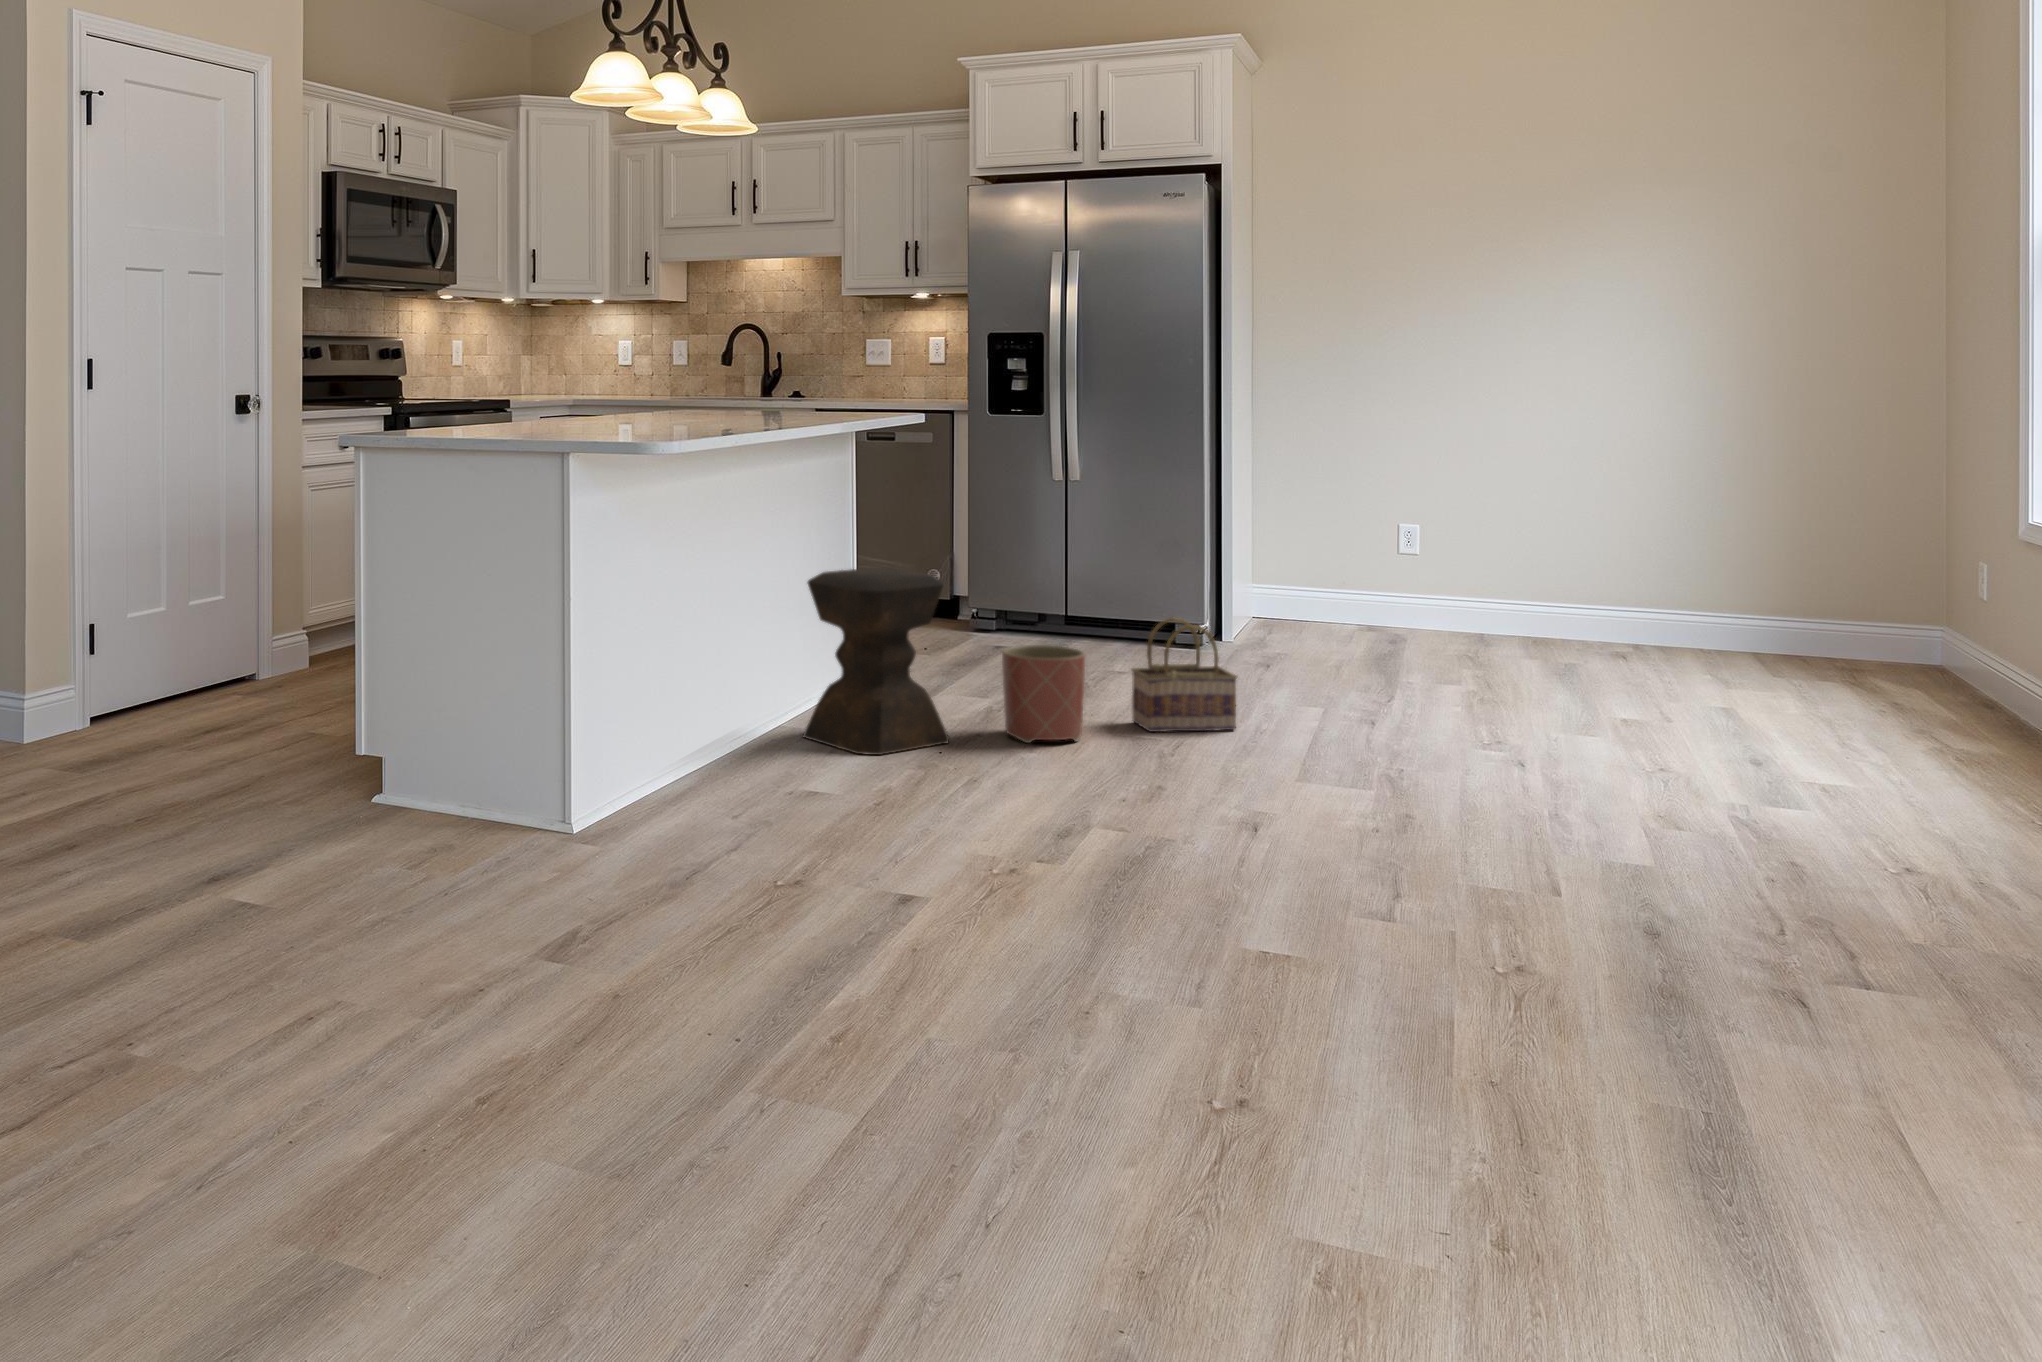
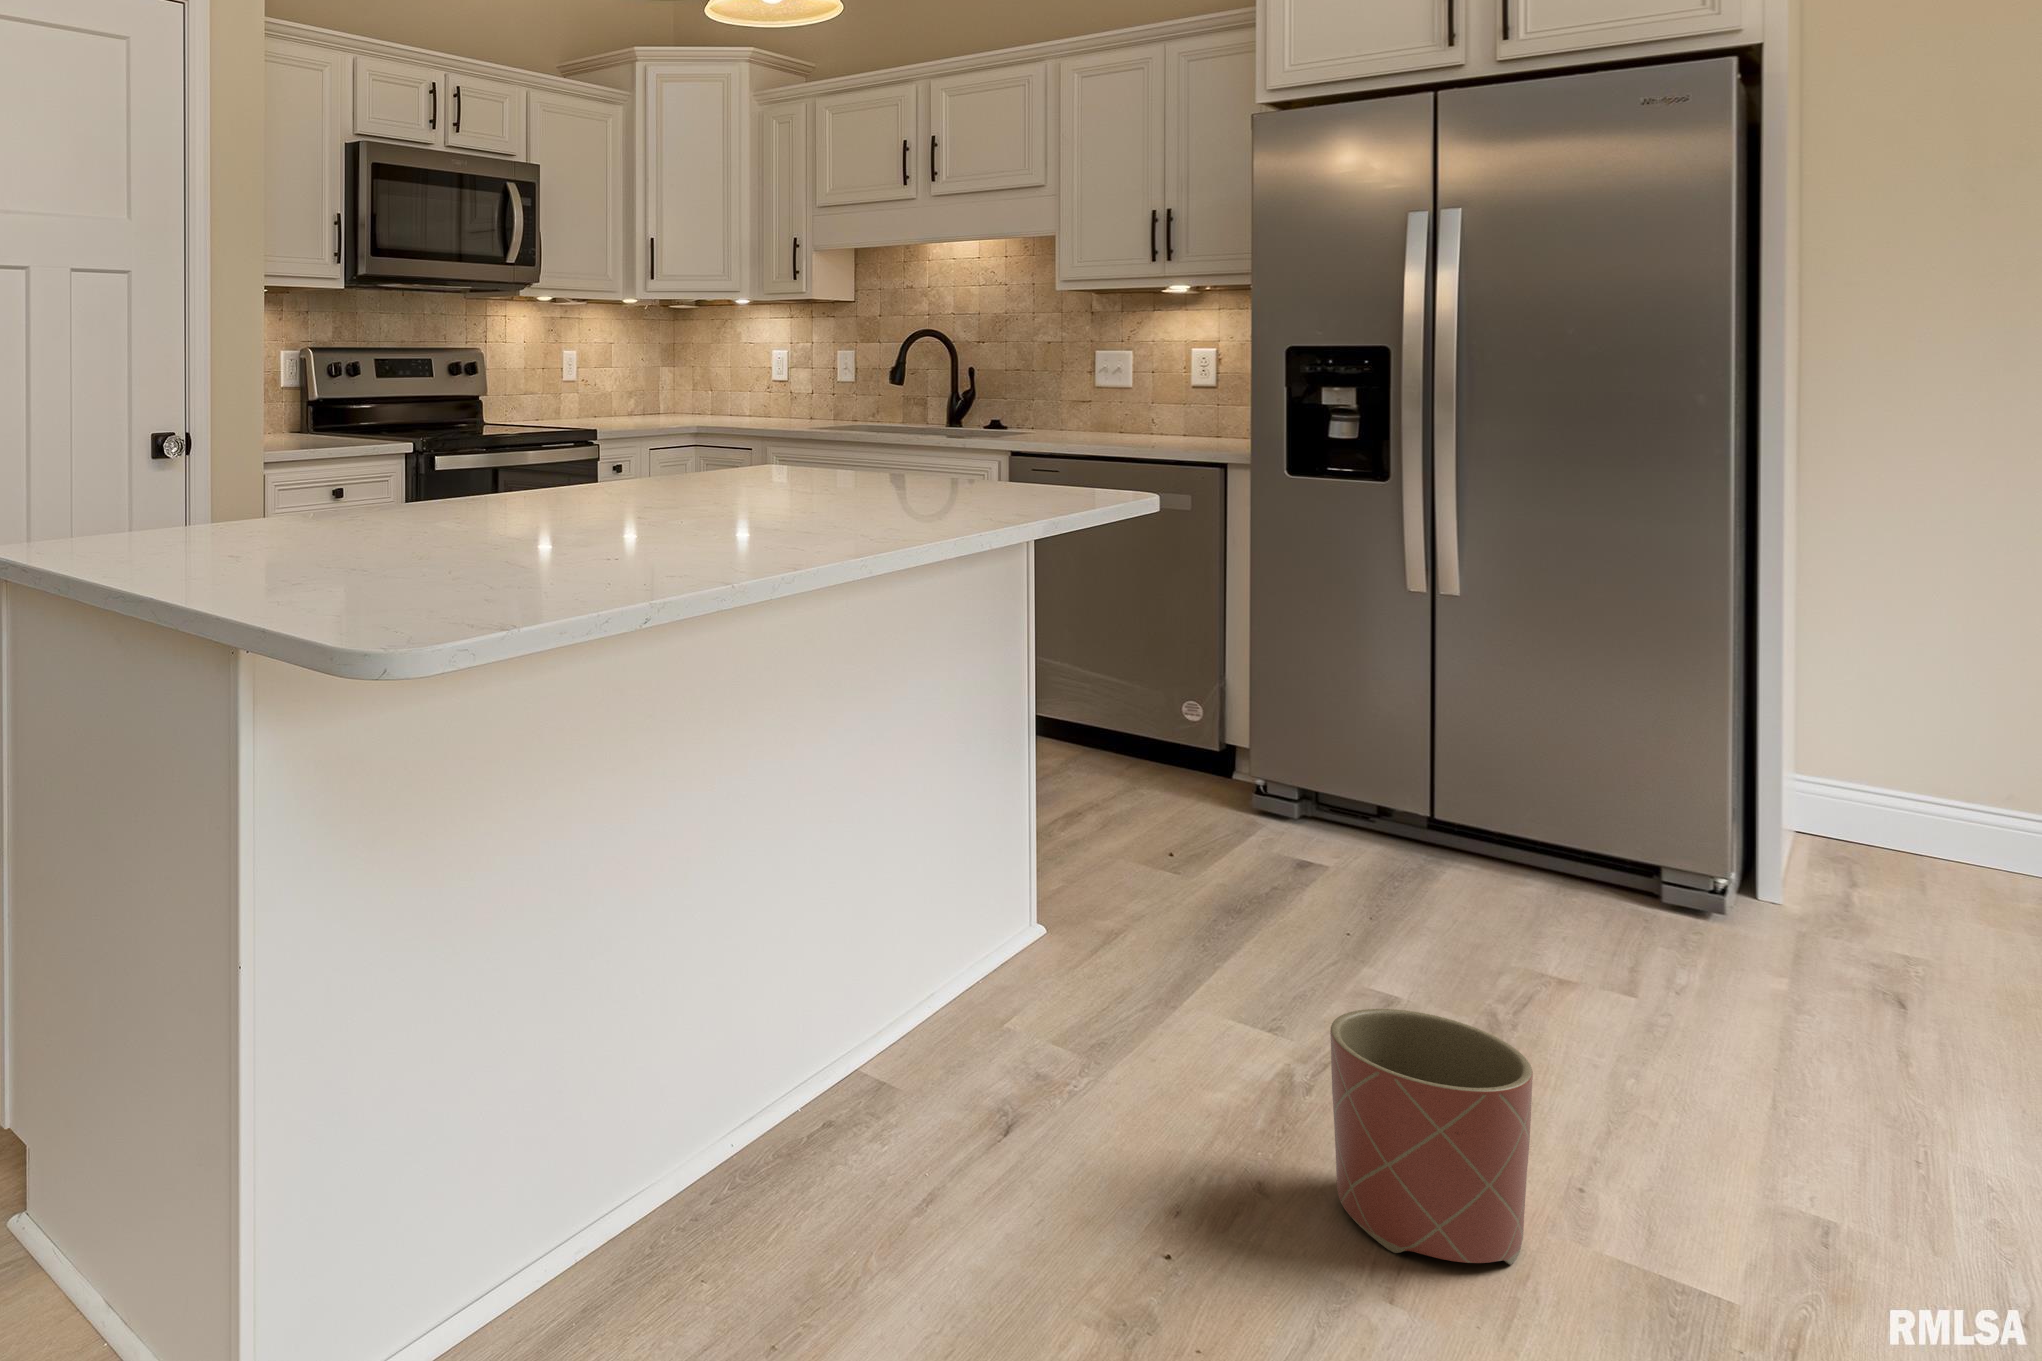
stool: present [803,568,949,755] -> none [906,818,1211,1254]
basket: present [1132,617,1237,732] -> none [1628,975,1923,1267]

